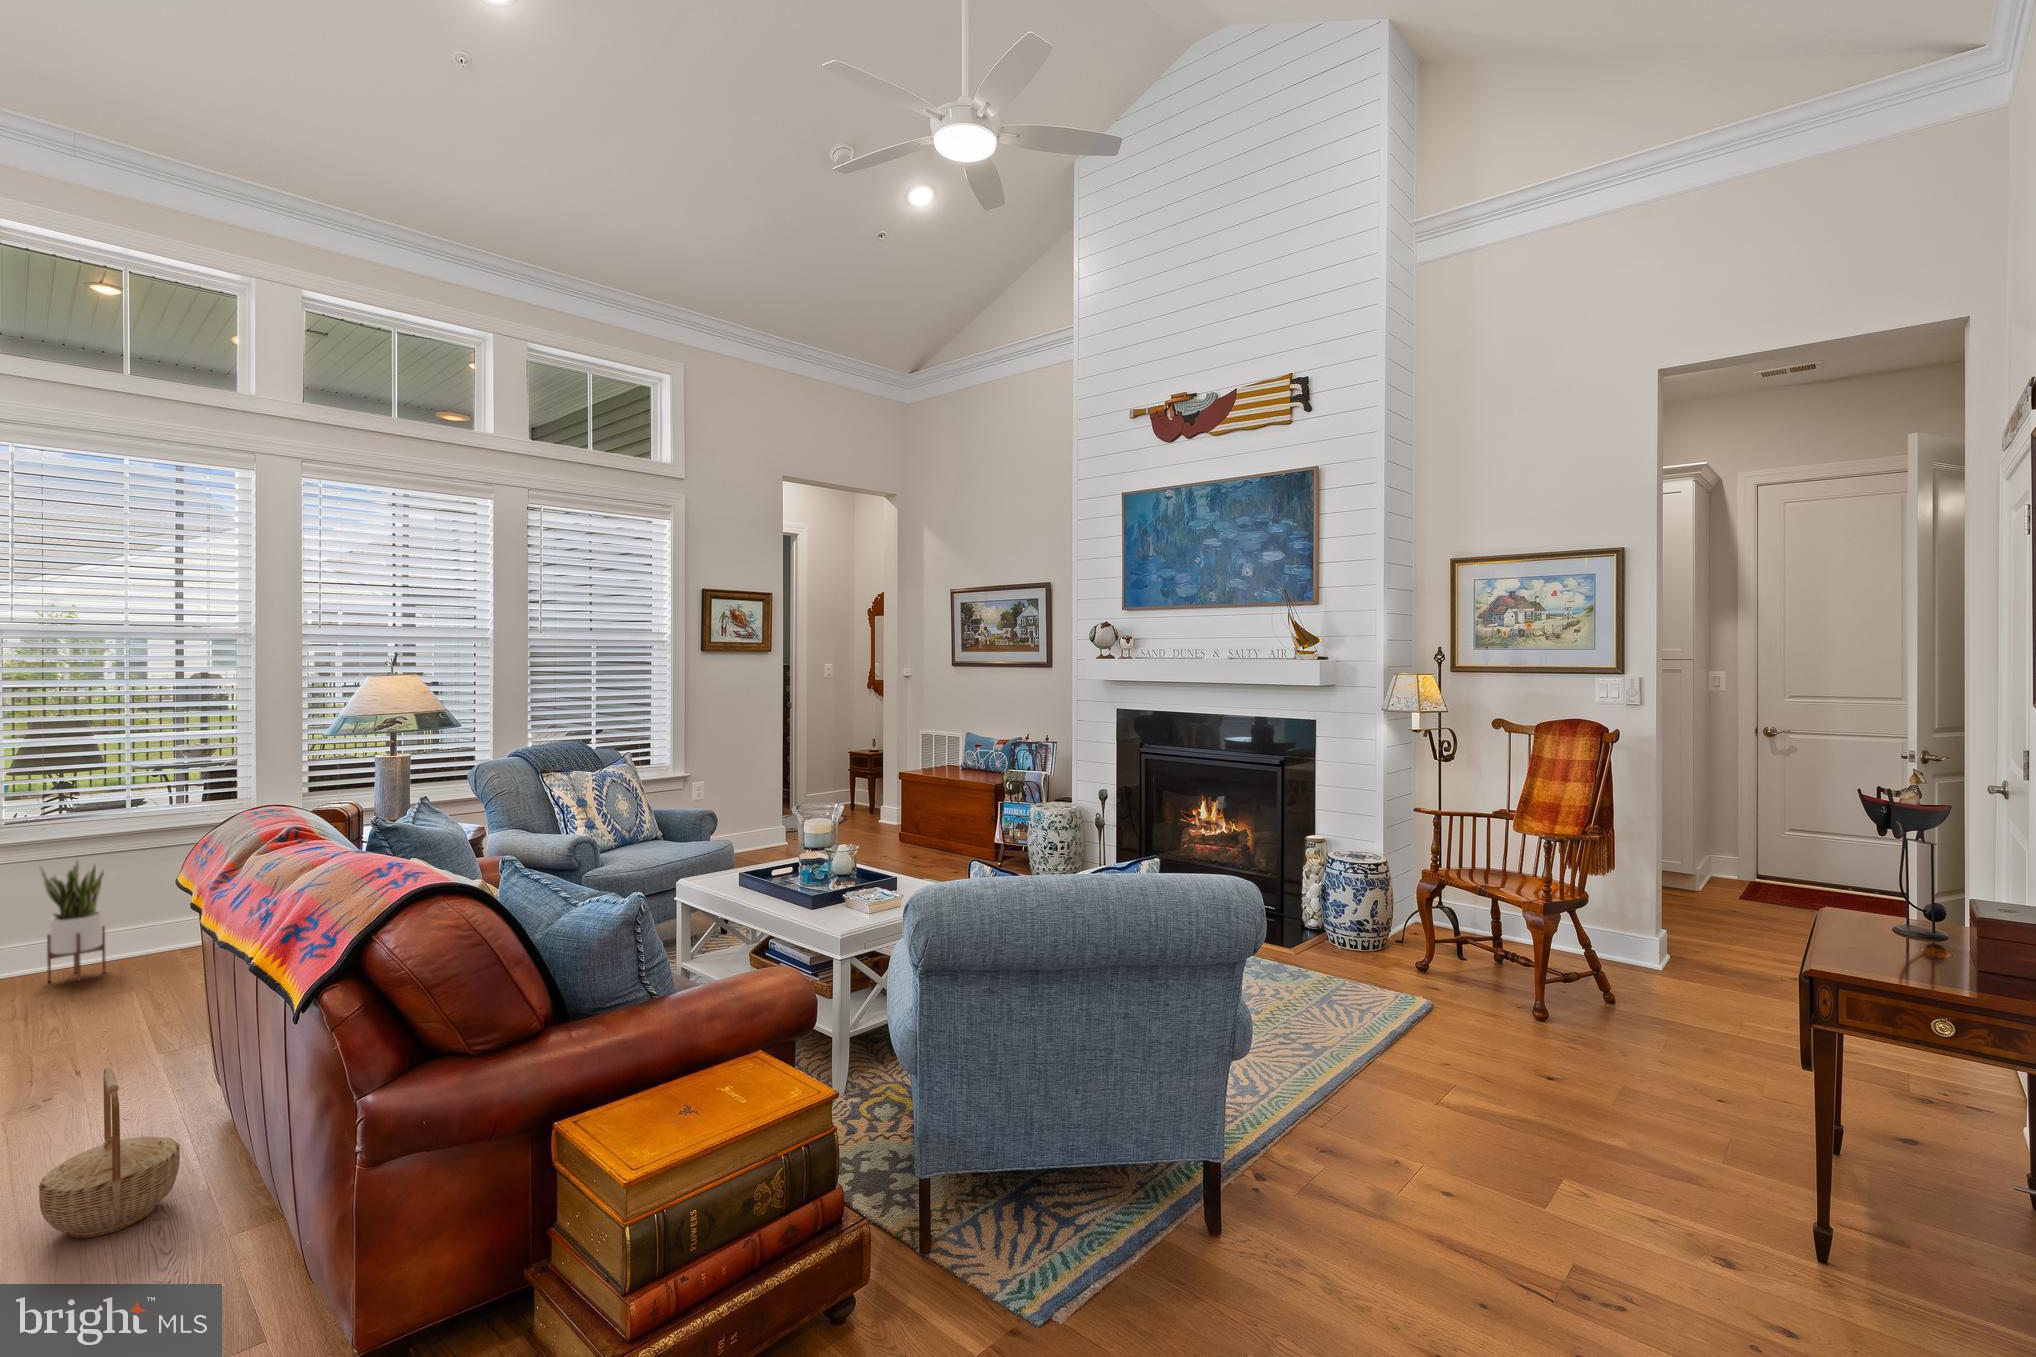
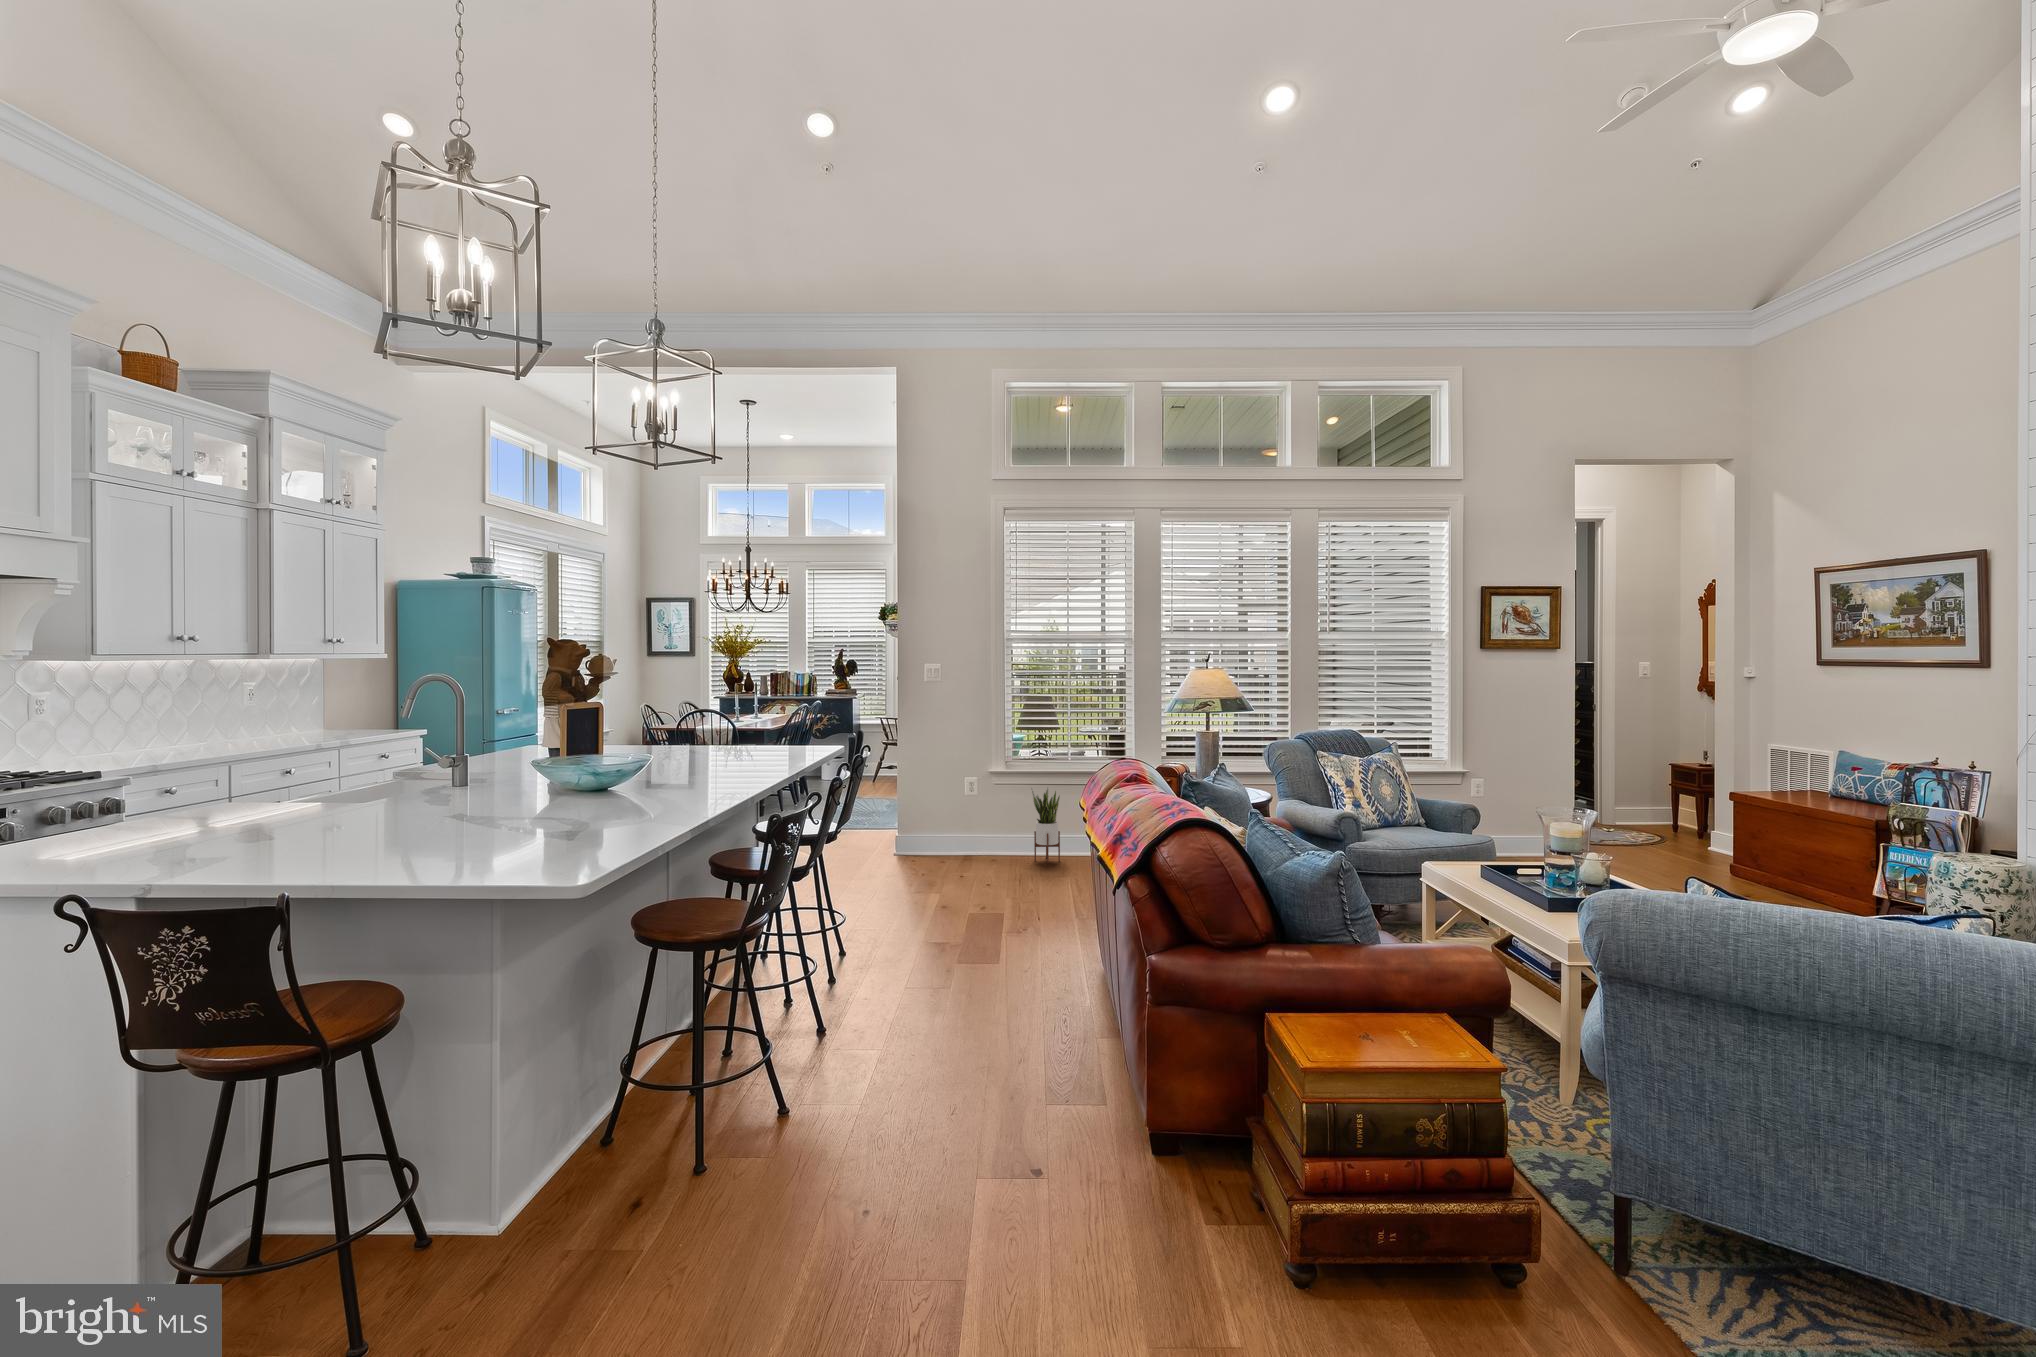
basket: present [39,1067,180,1238] -> none [1018,910,1079,1009]

